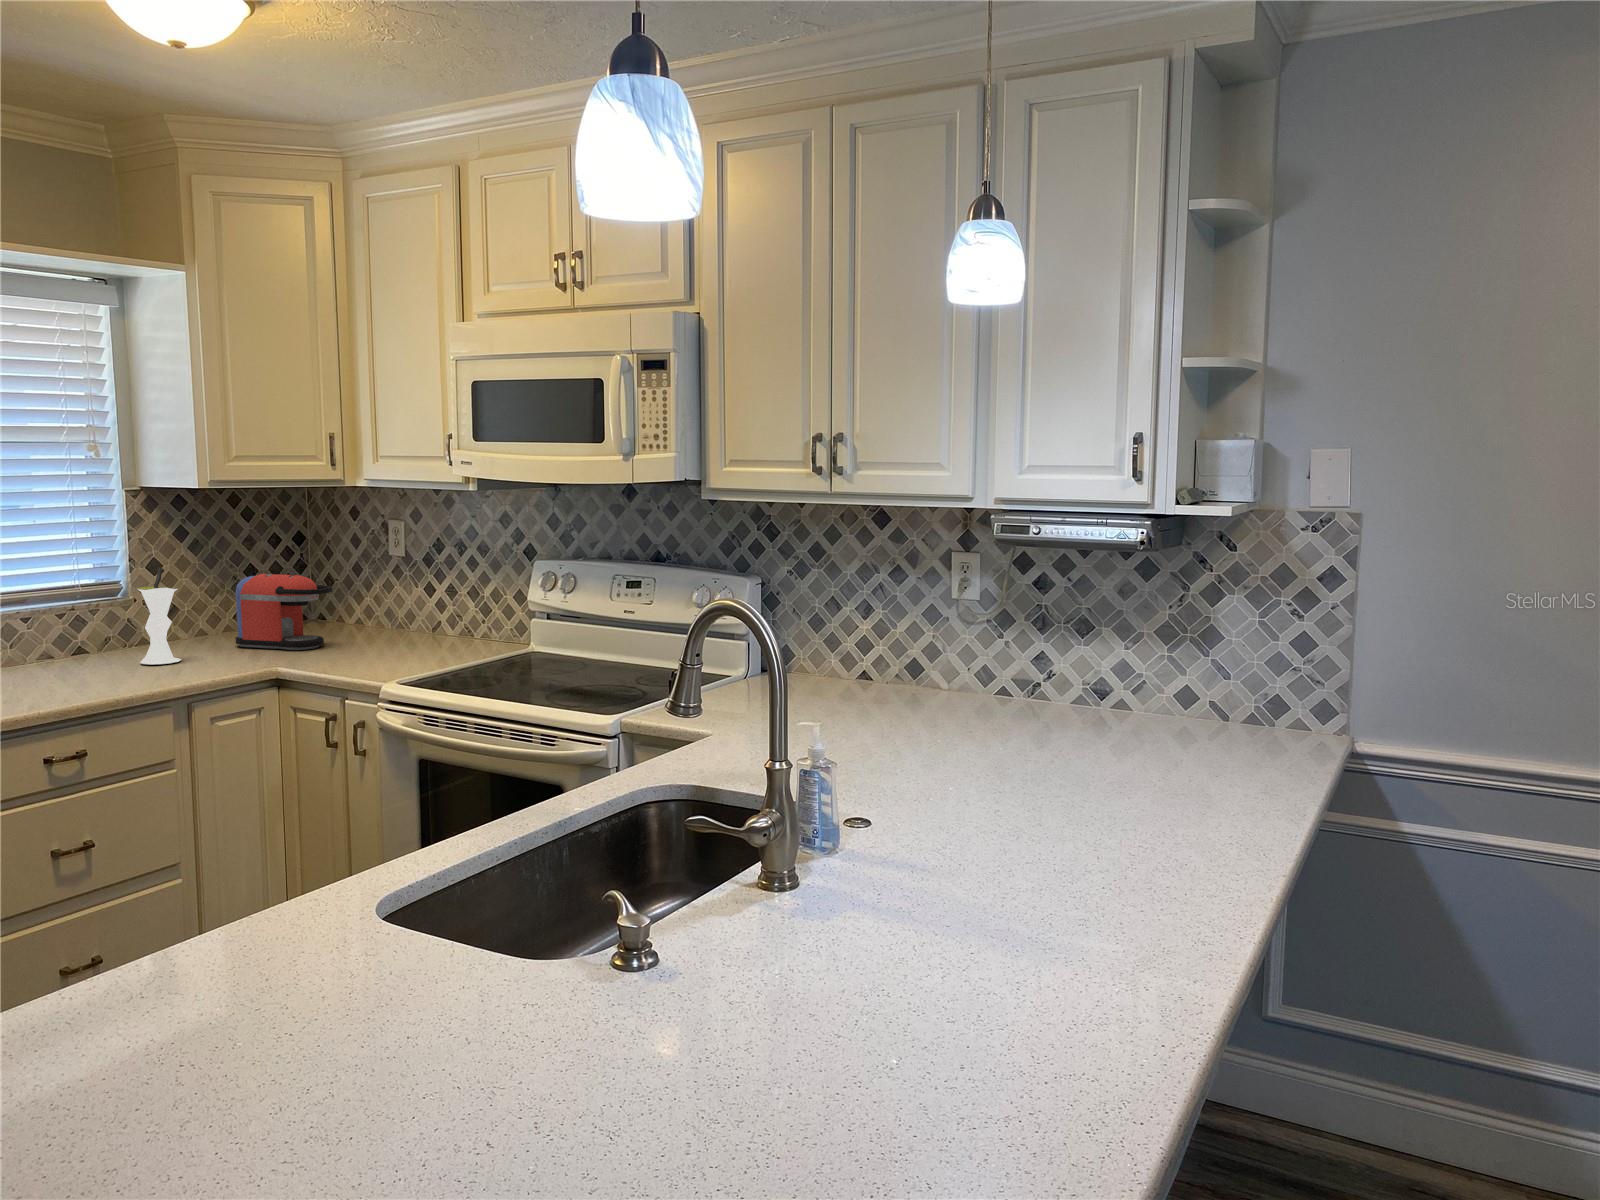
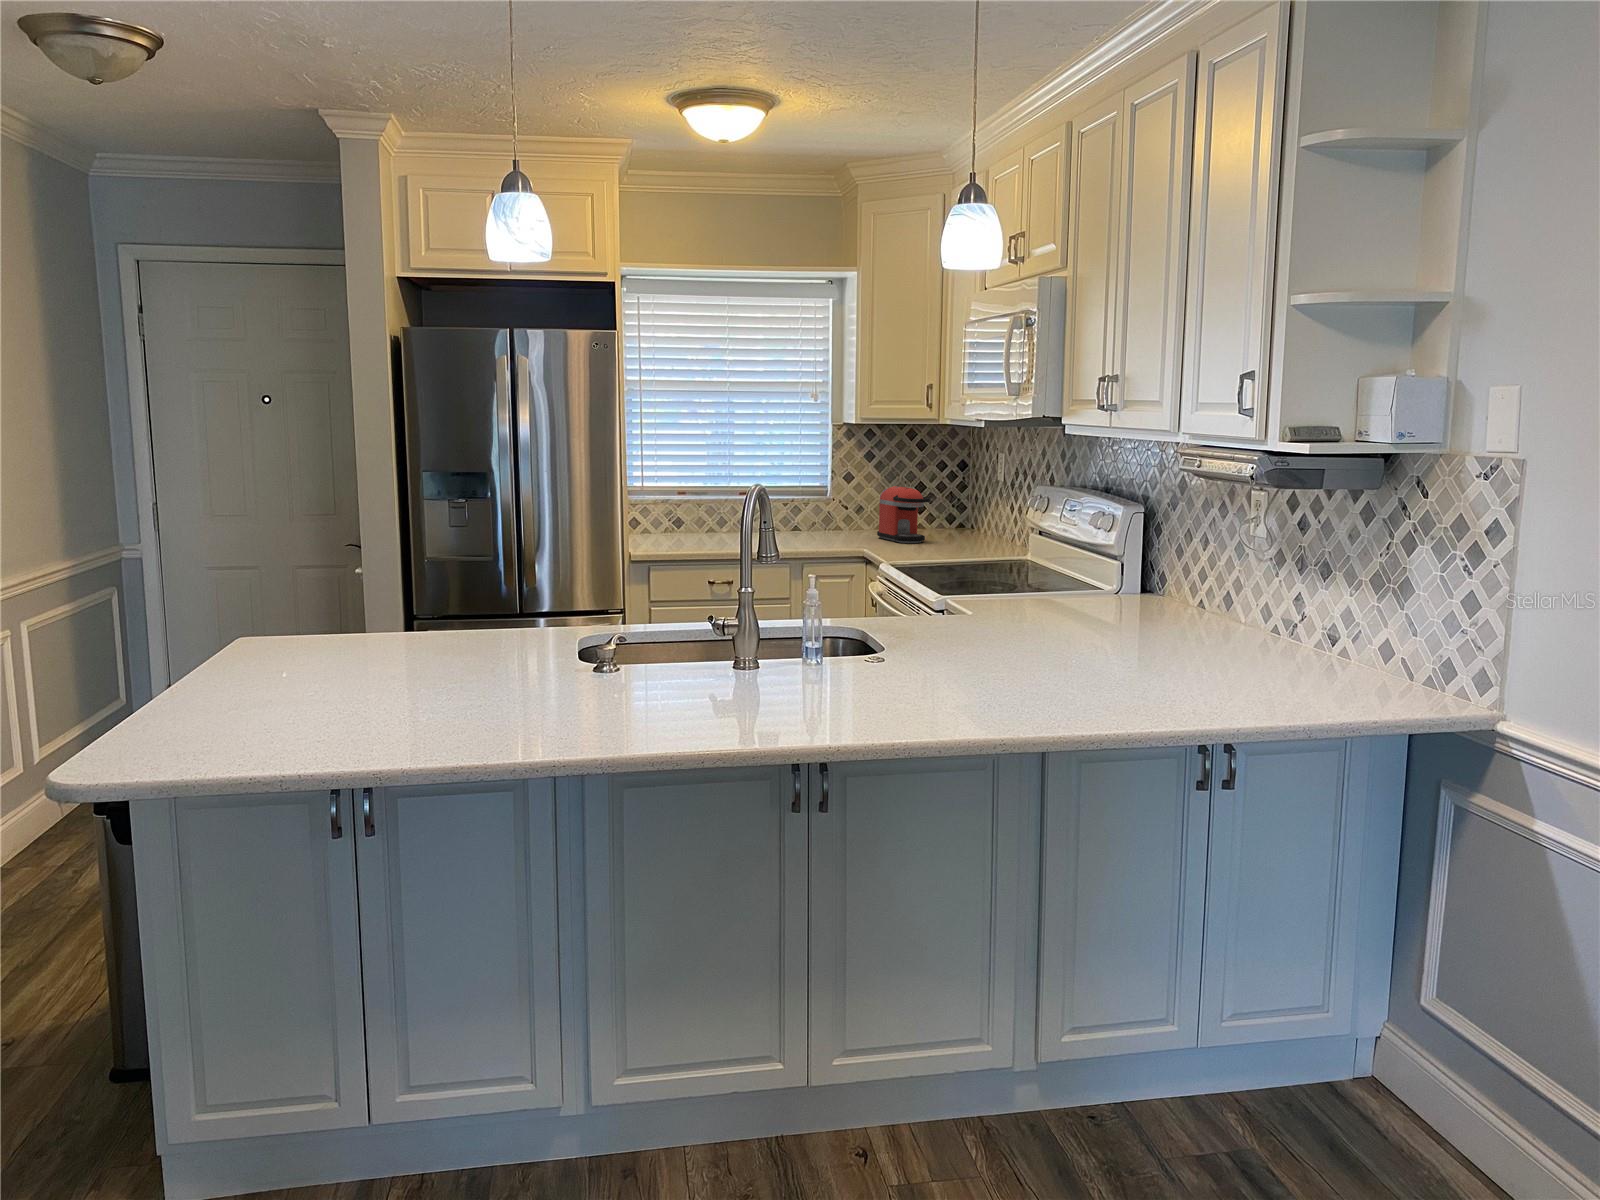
vase: present [137,567,181,664] -> none [806,475,832,540]

